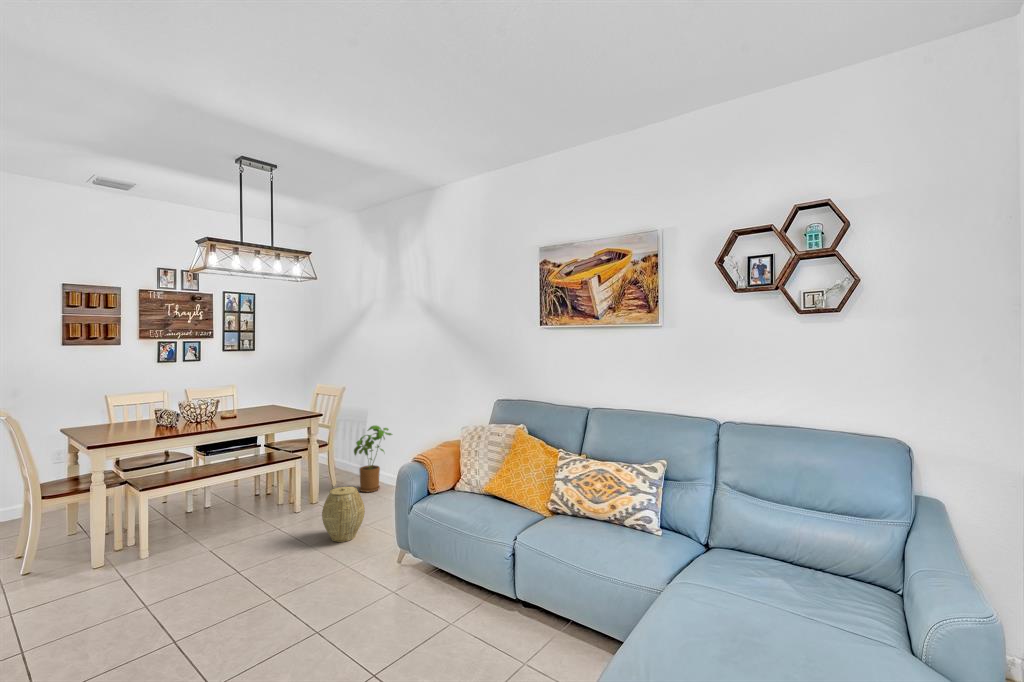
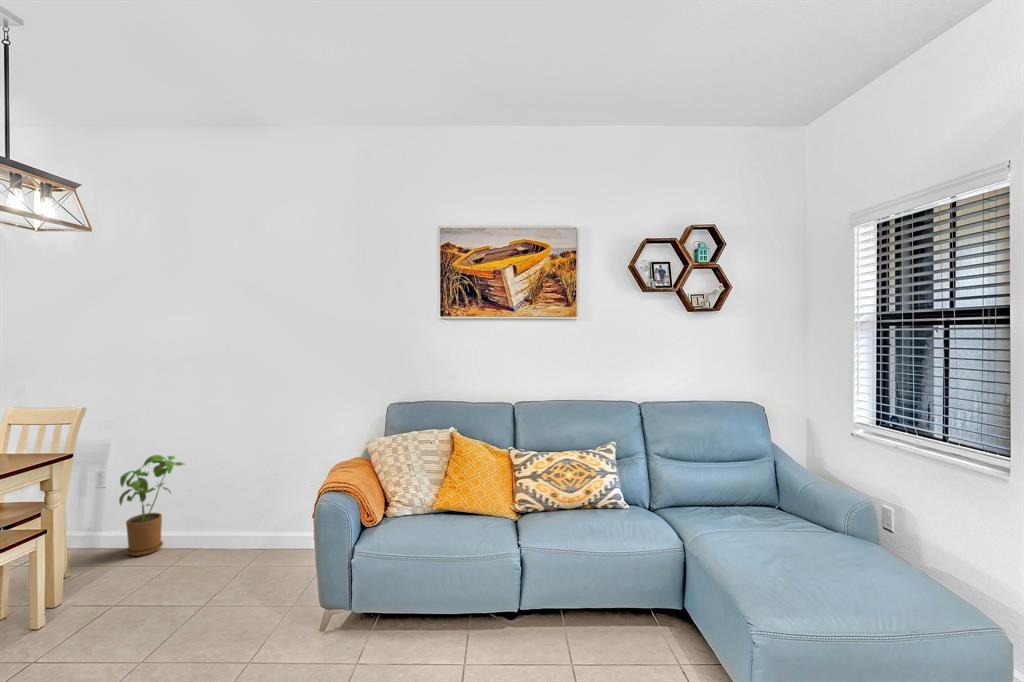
woven basket: present [322,487,365,542] -> none [155,549,226,637]

